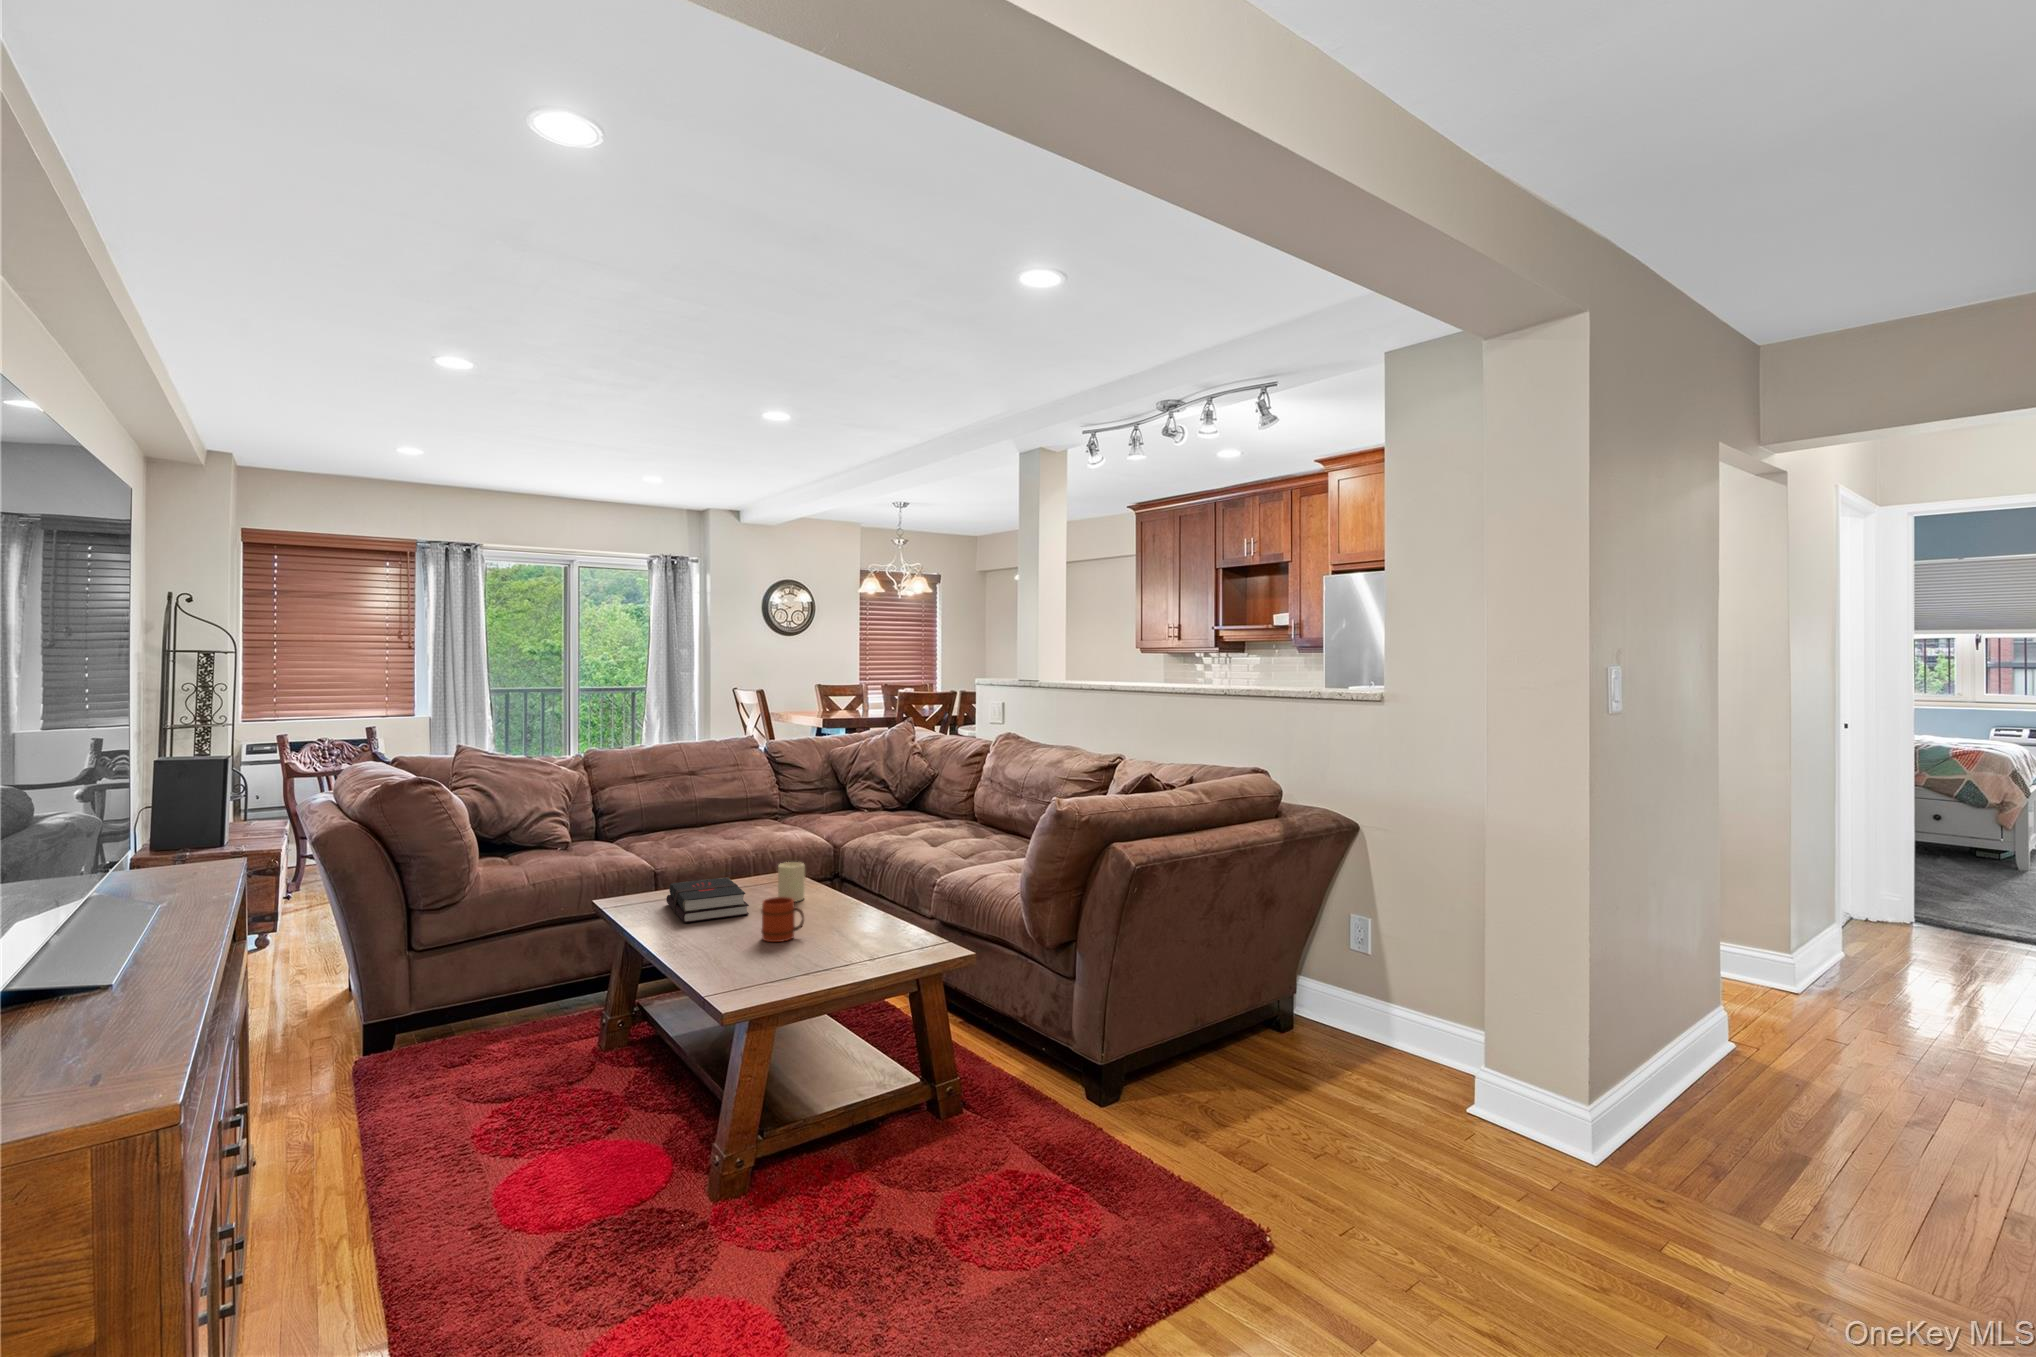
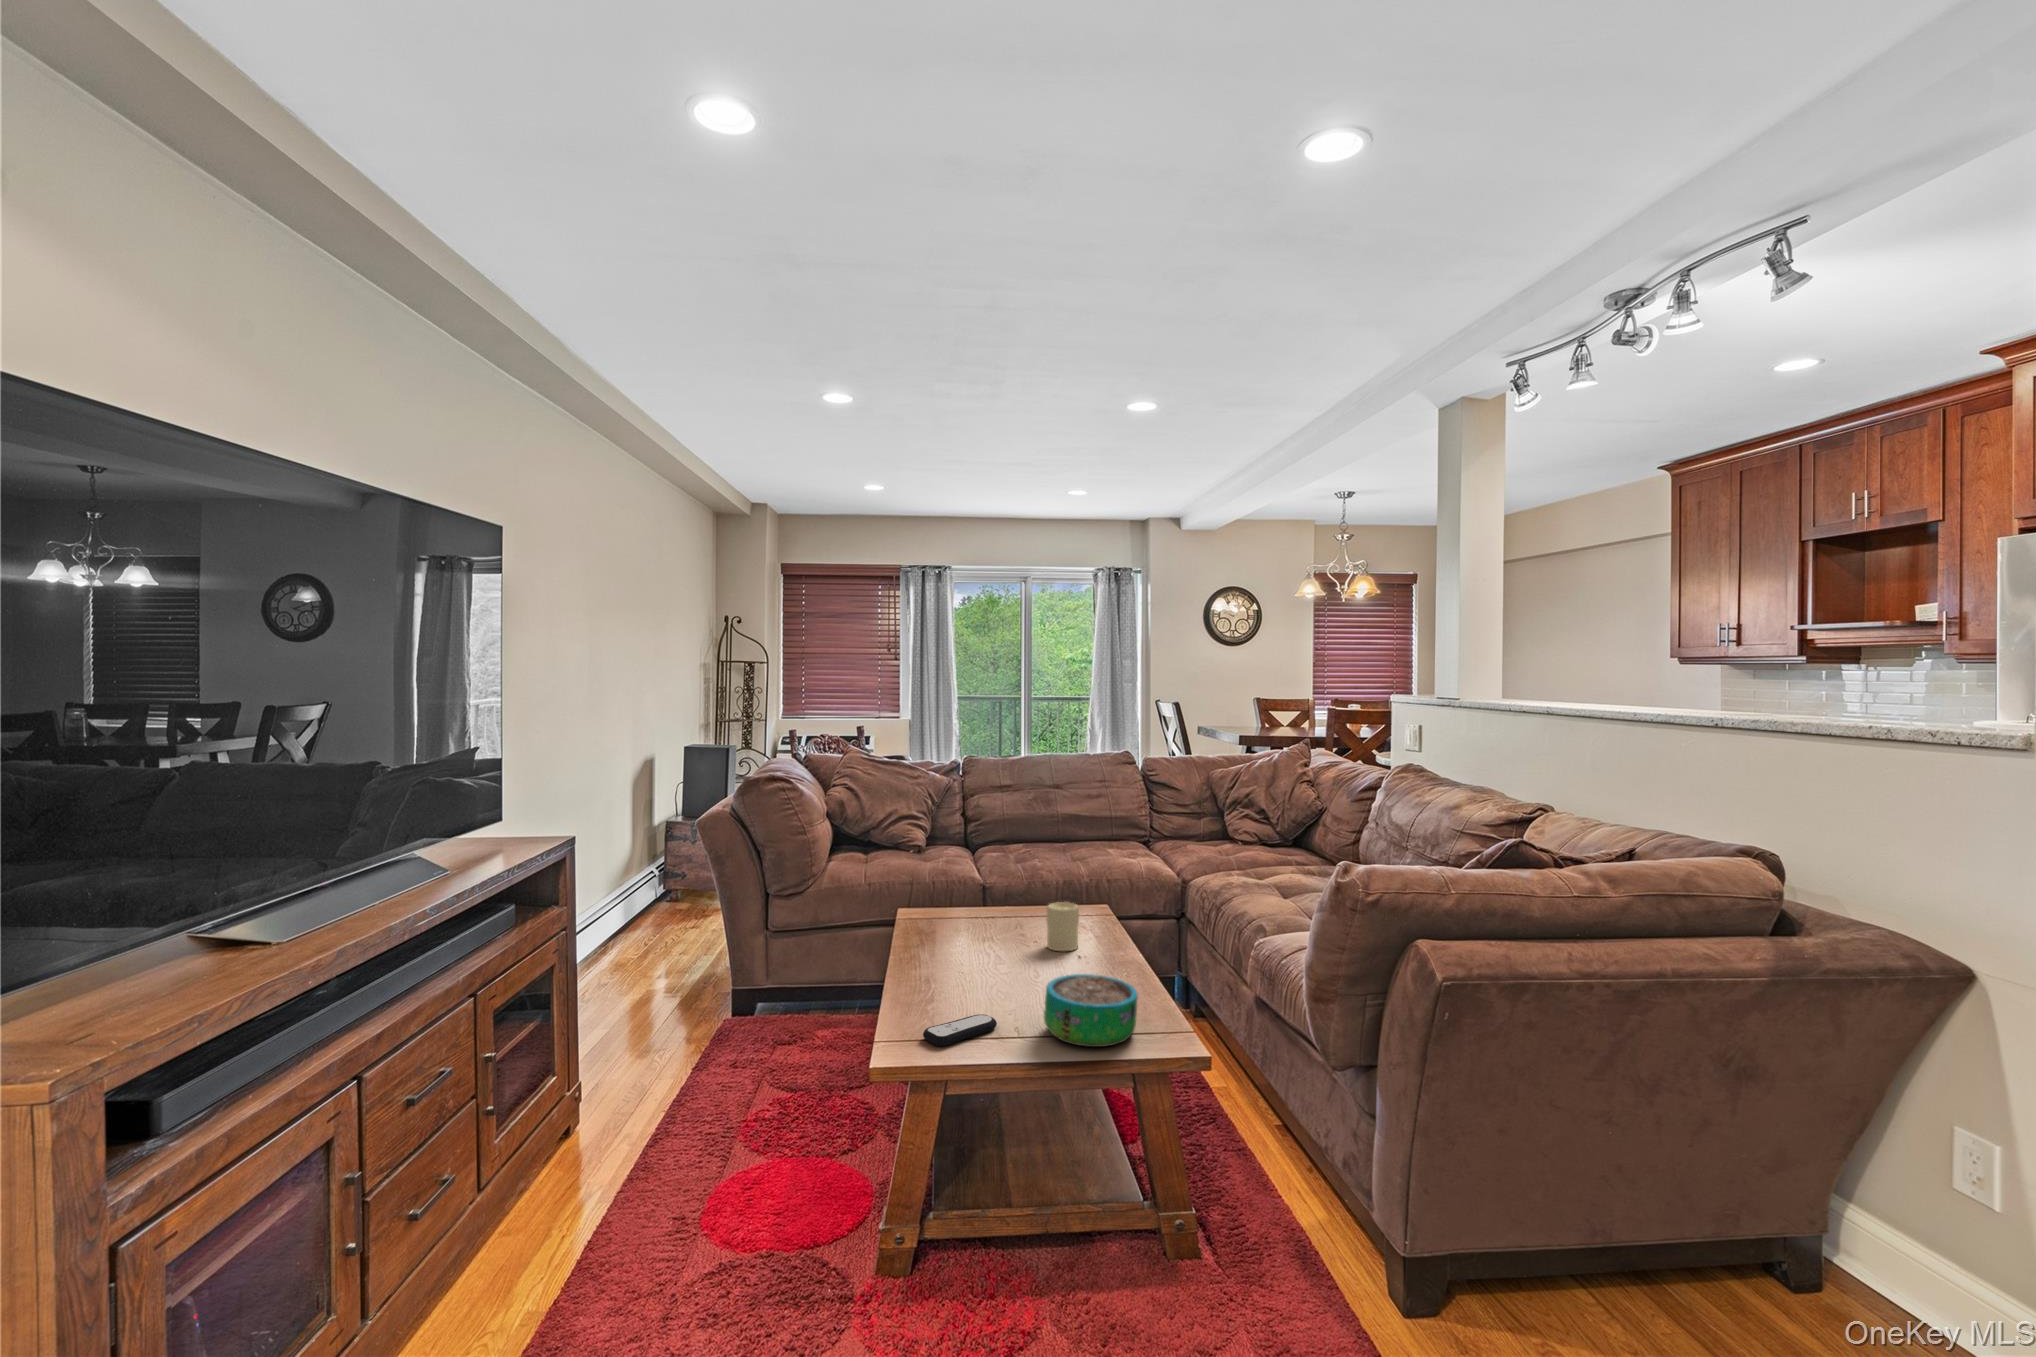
hardback book: present [666,877,749,922] -> none [925,910,1003,960]
mug: present [761,897,804,942] -> none [980,947,1031,1004]
decorative bowl: none [835,904,907,954] -> present [1044,974,1138,1047]
remote control: none [745,948,797,973] -> present [923,1014,997,1046]

